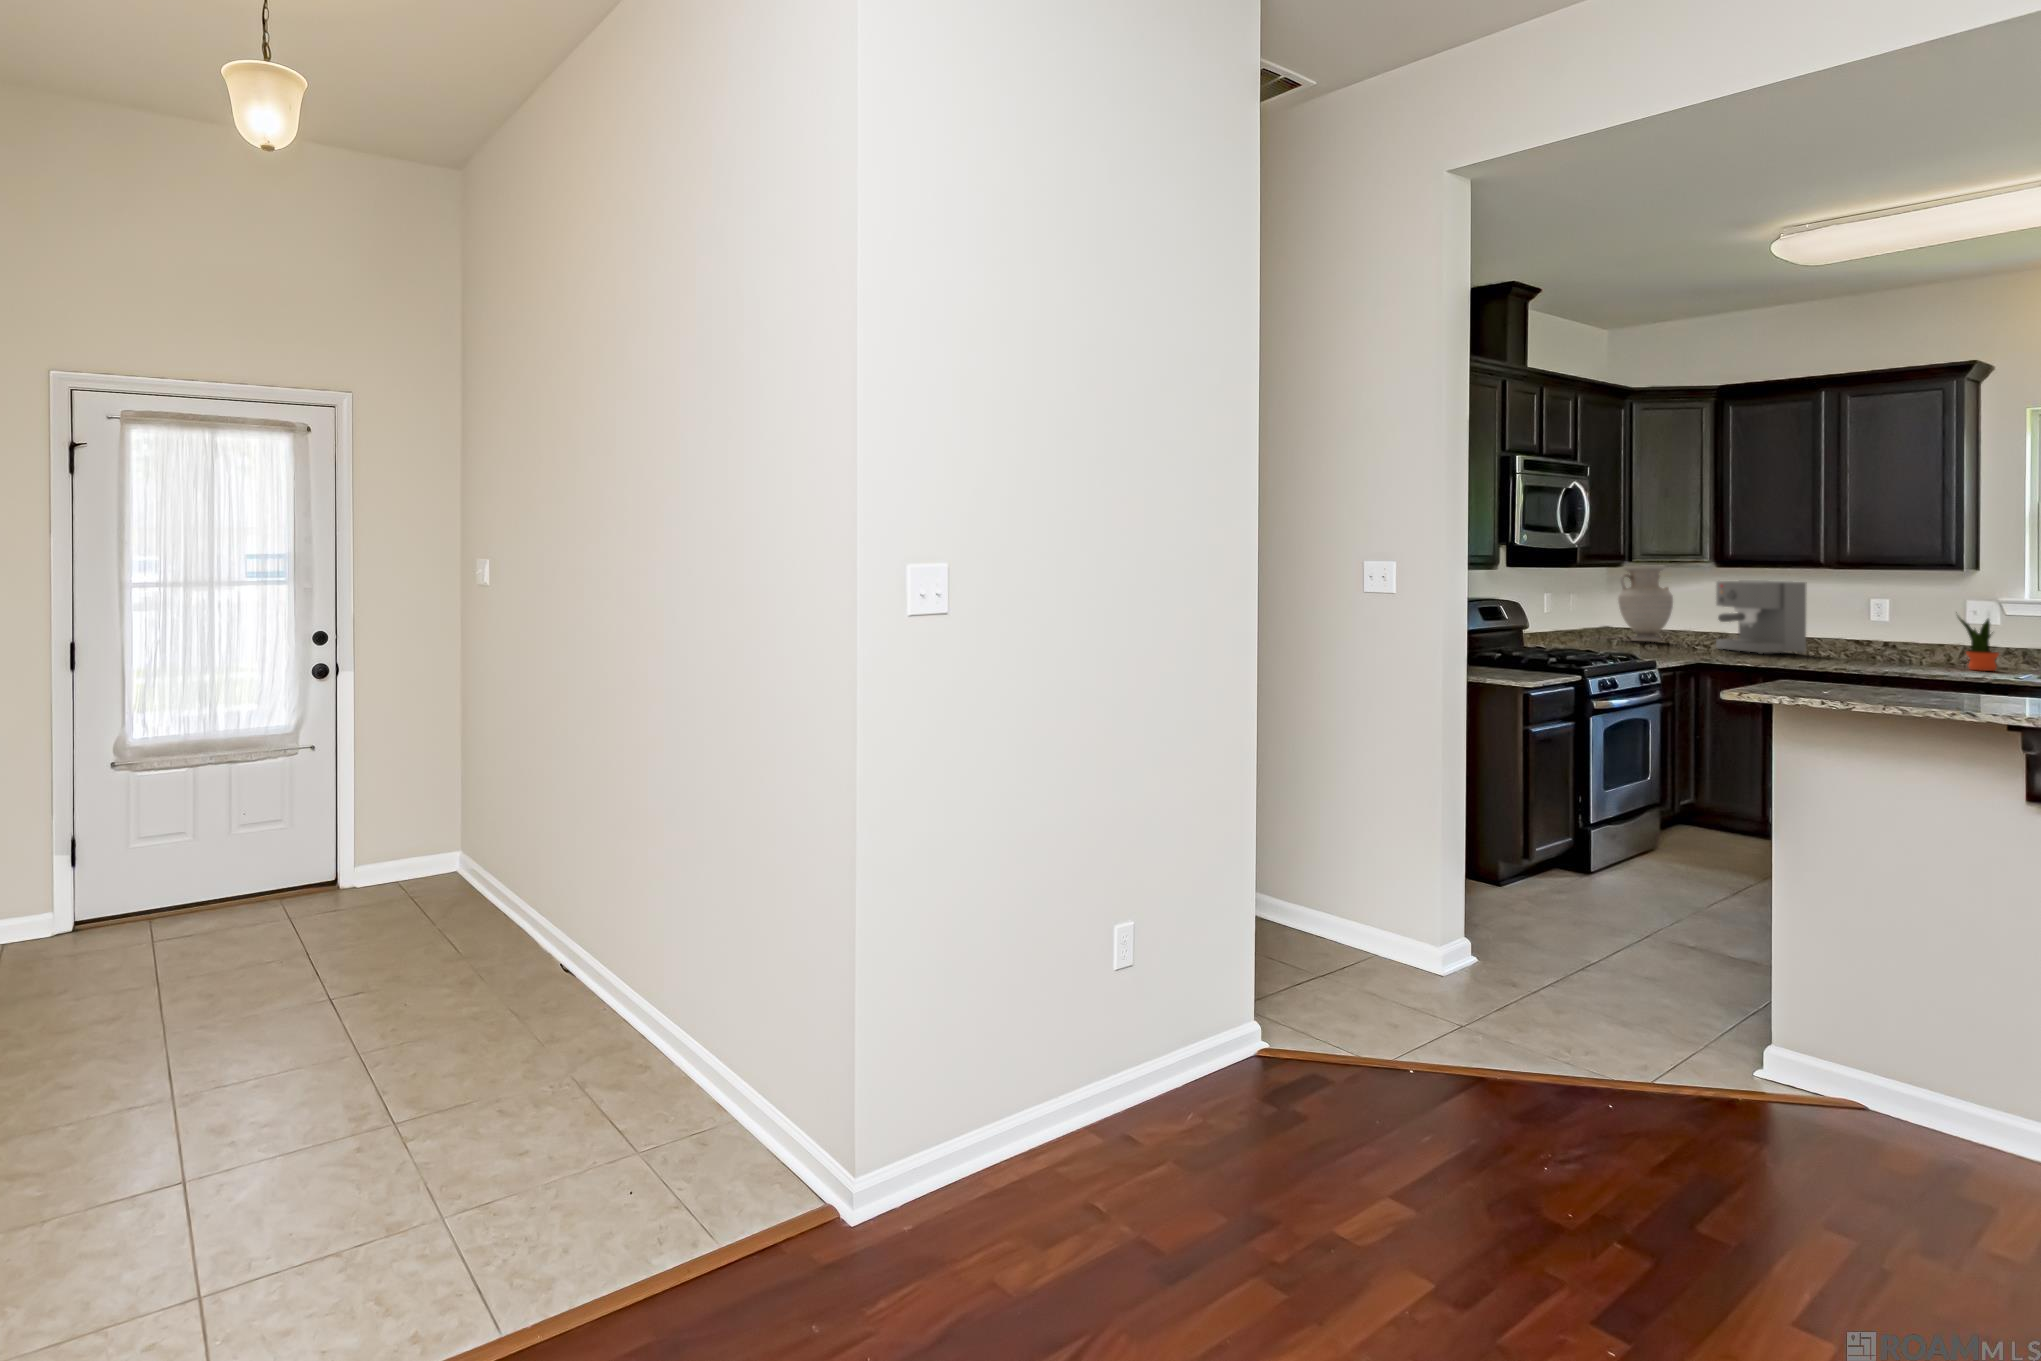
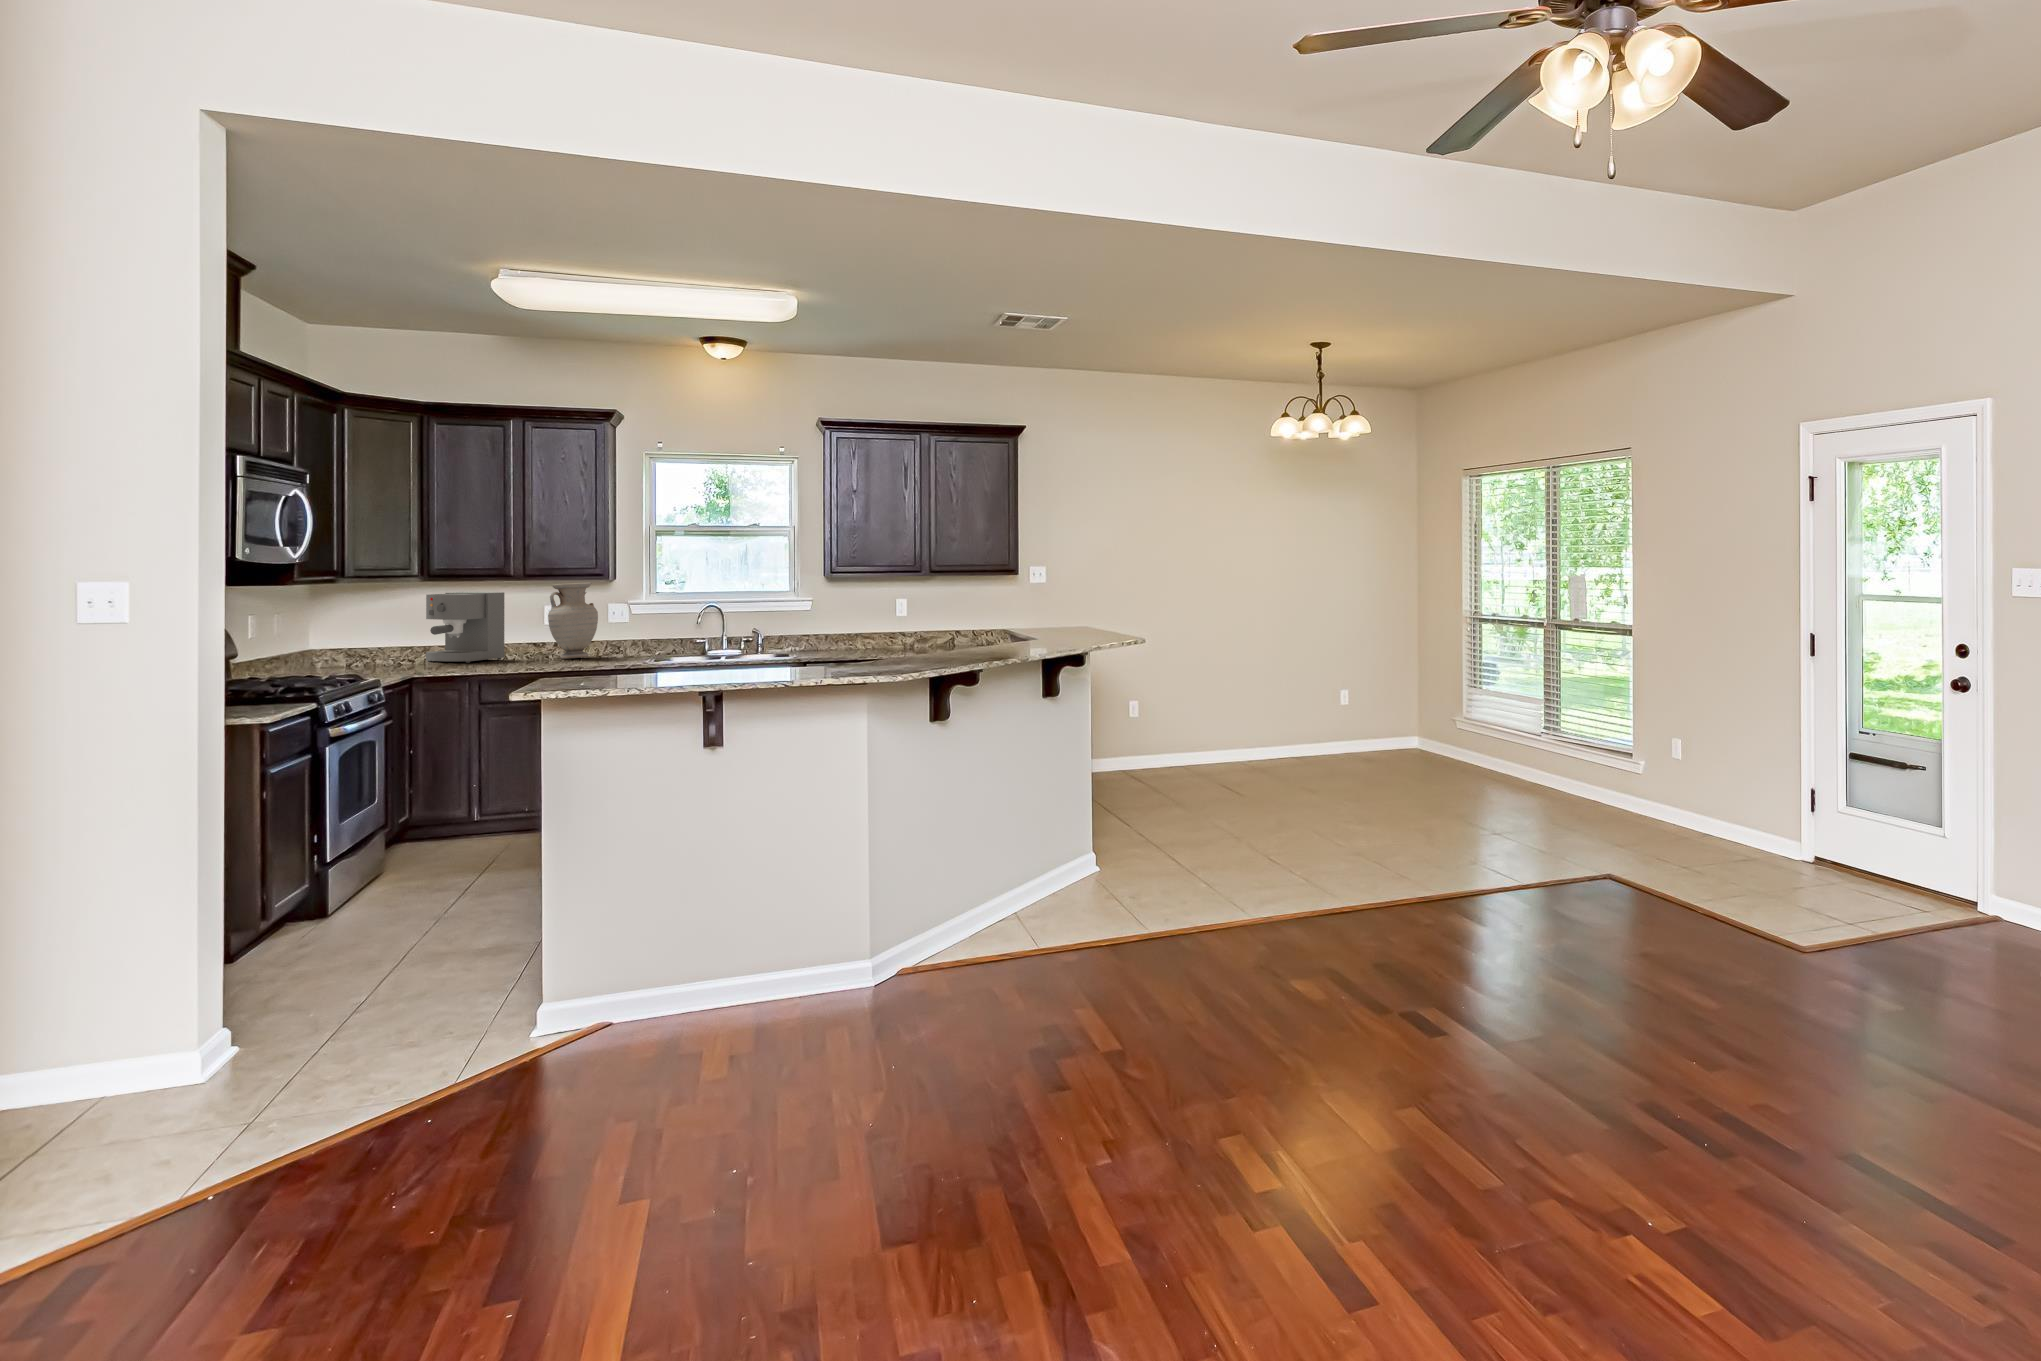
vase: present [1618,566,1673,642] -> present [548,583,598,659]
potted plant: present [1958,616,1999,671] -> none [616,613,645,661]

